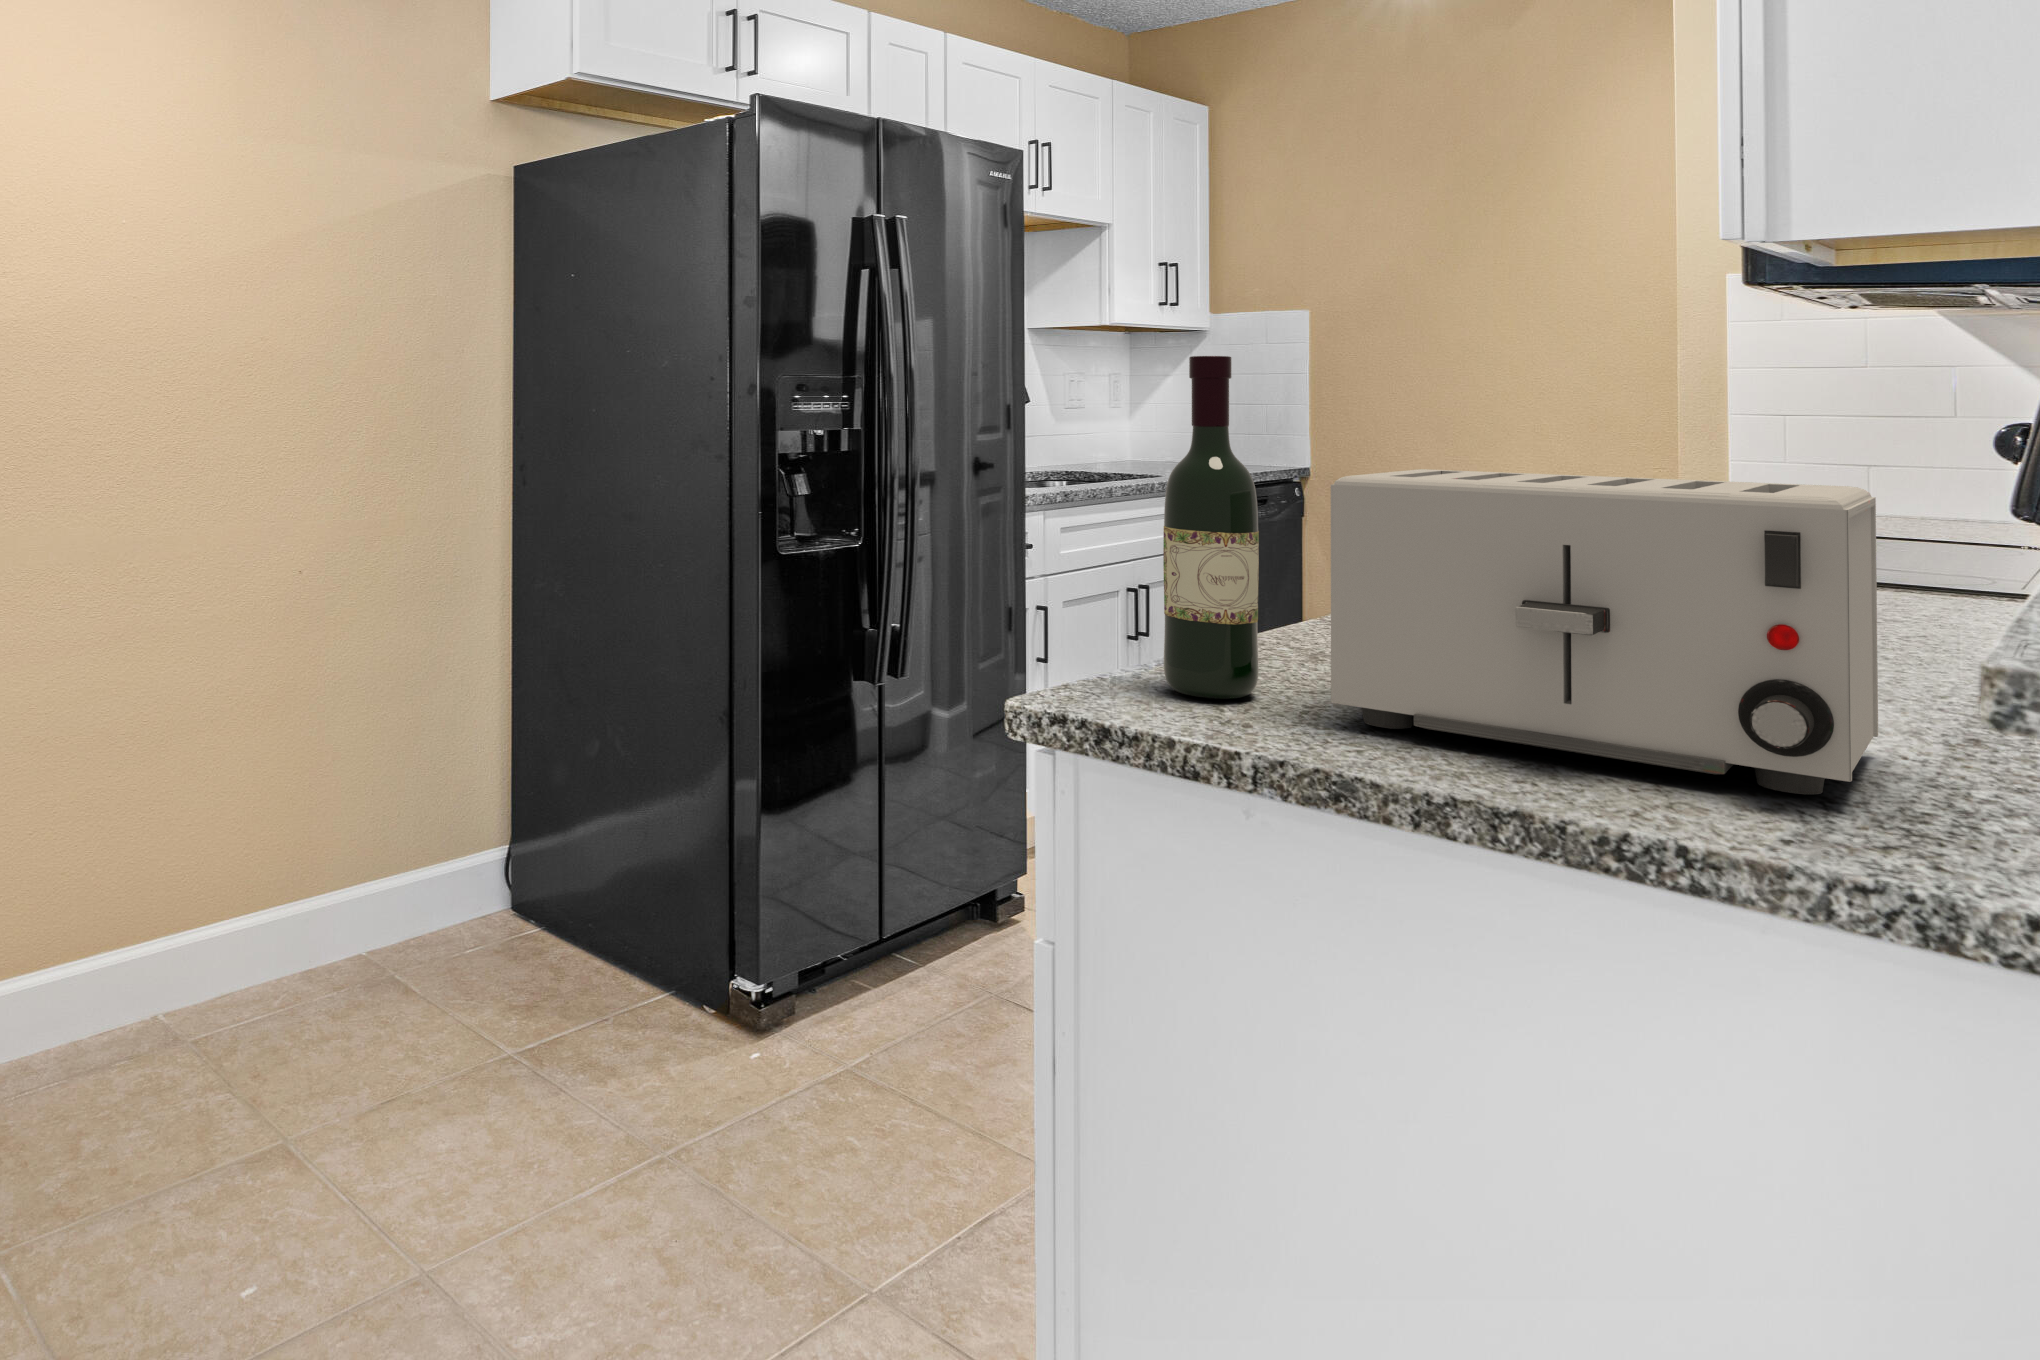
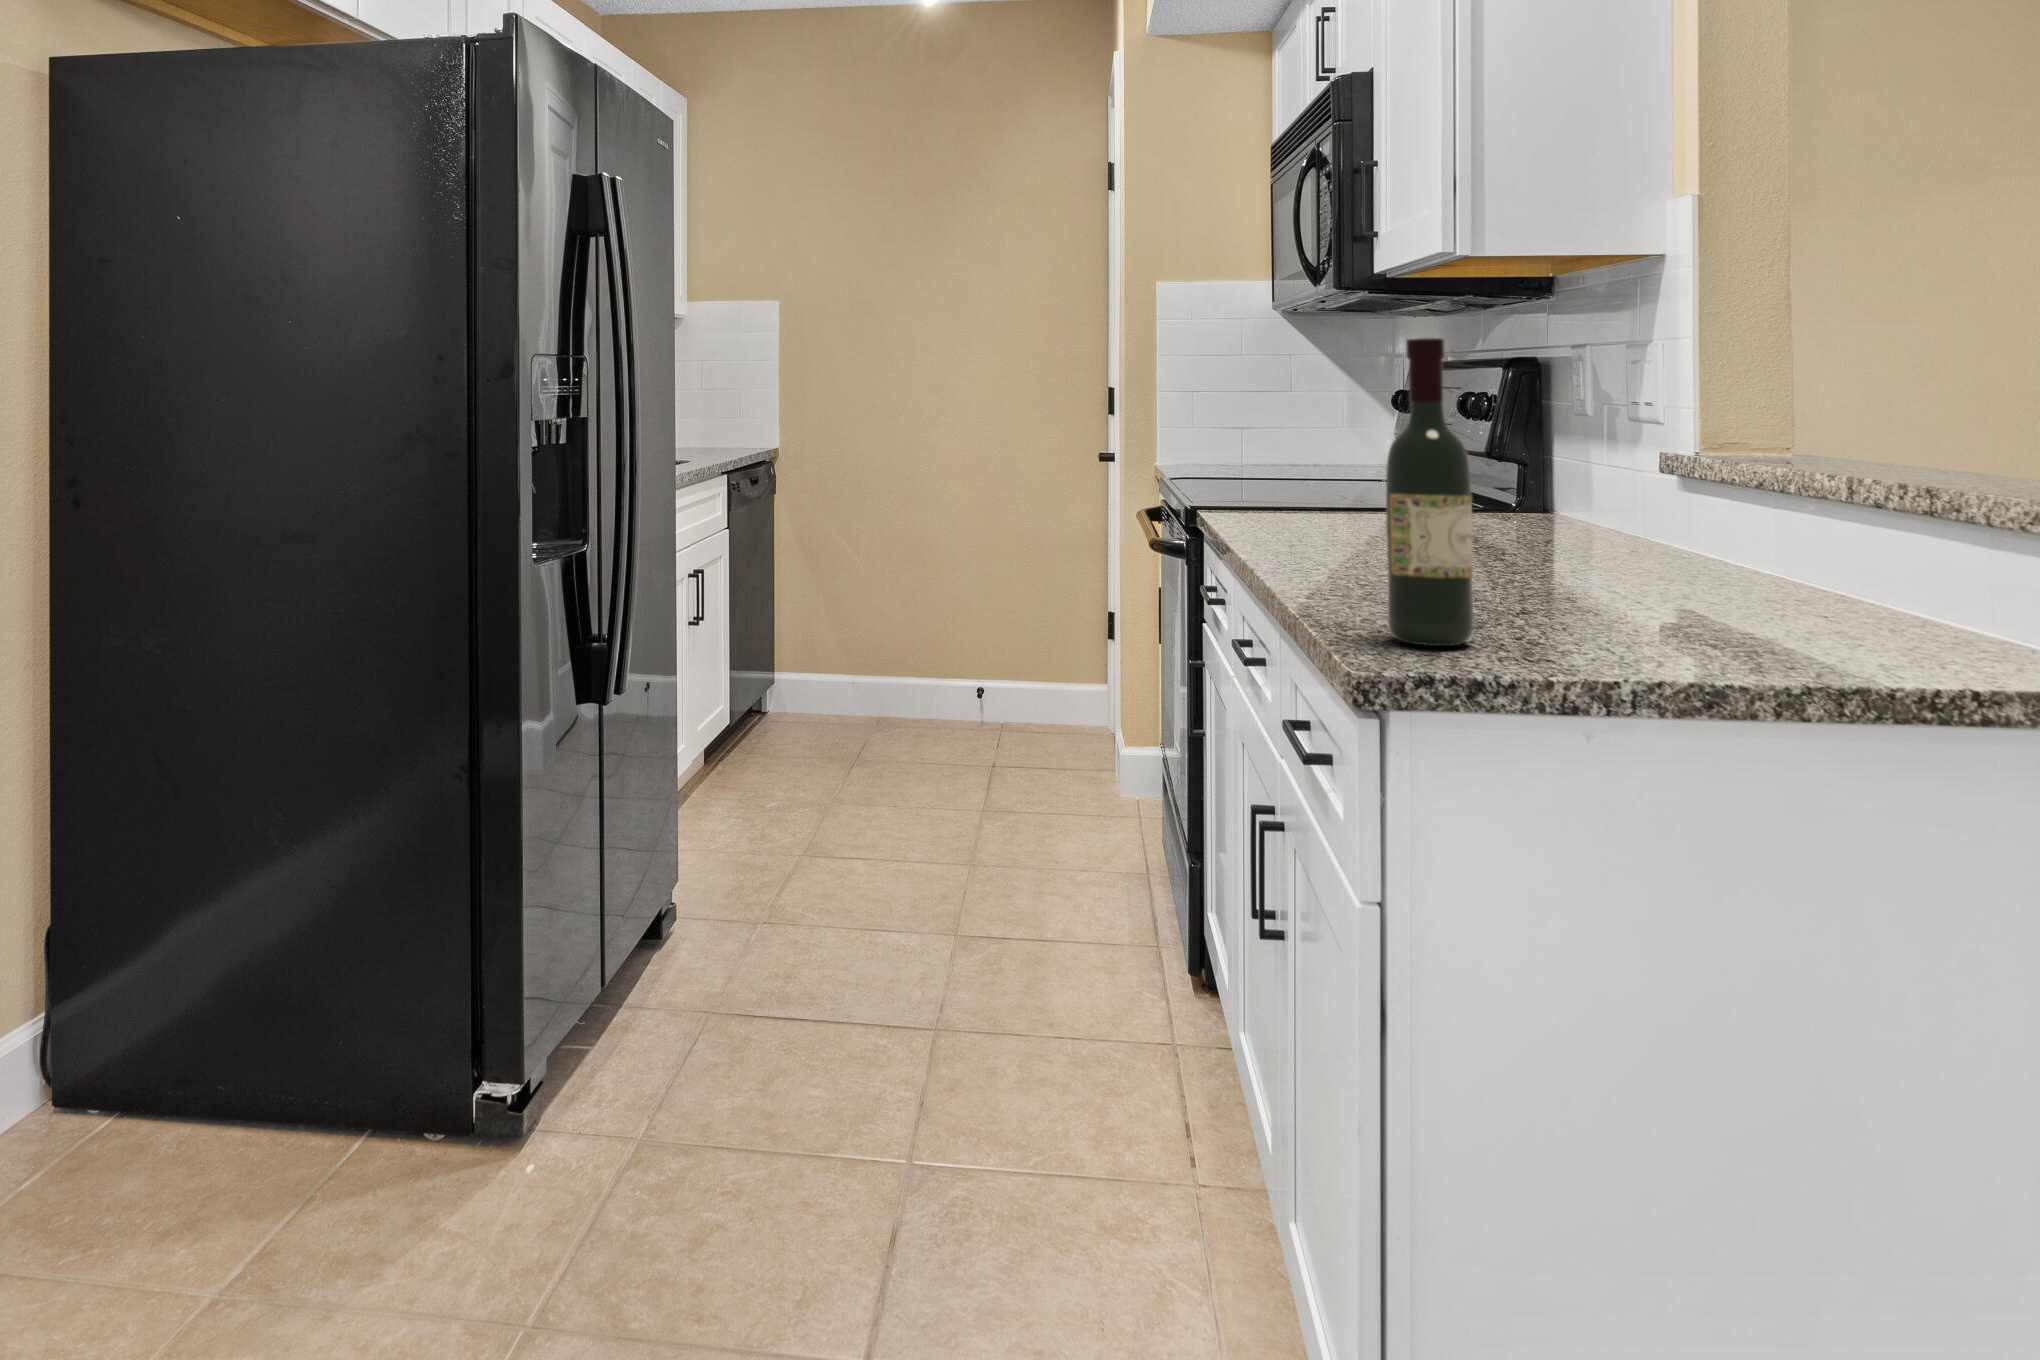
toaster: present [1331,469,1878,794] -> none [1503,434,1939,649]

